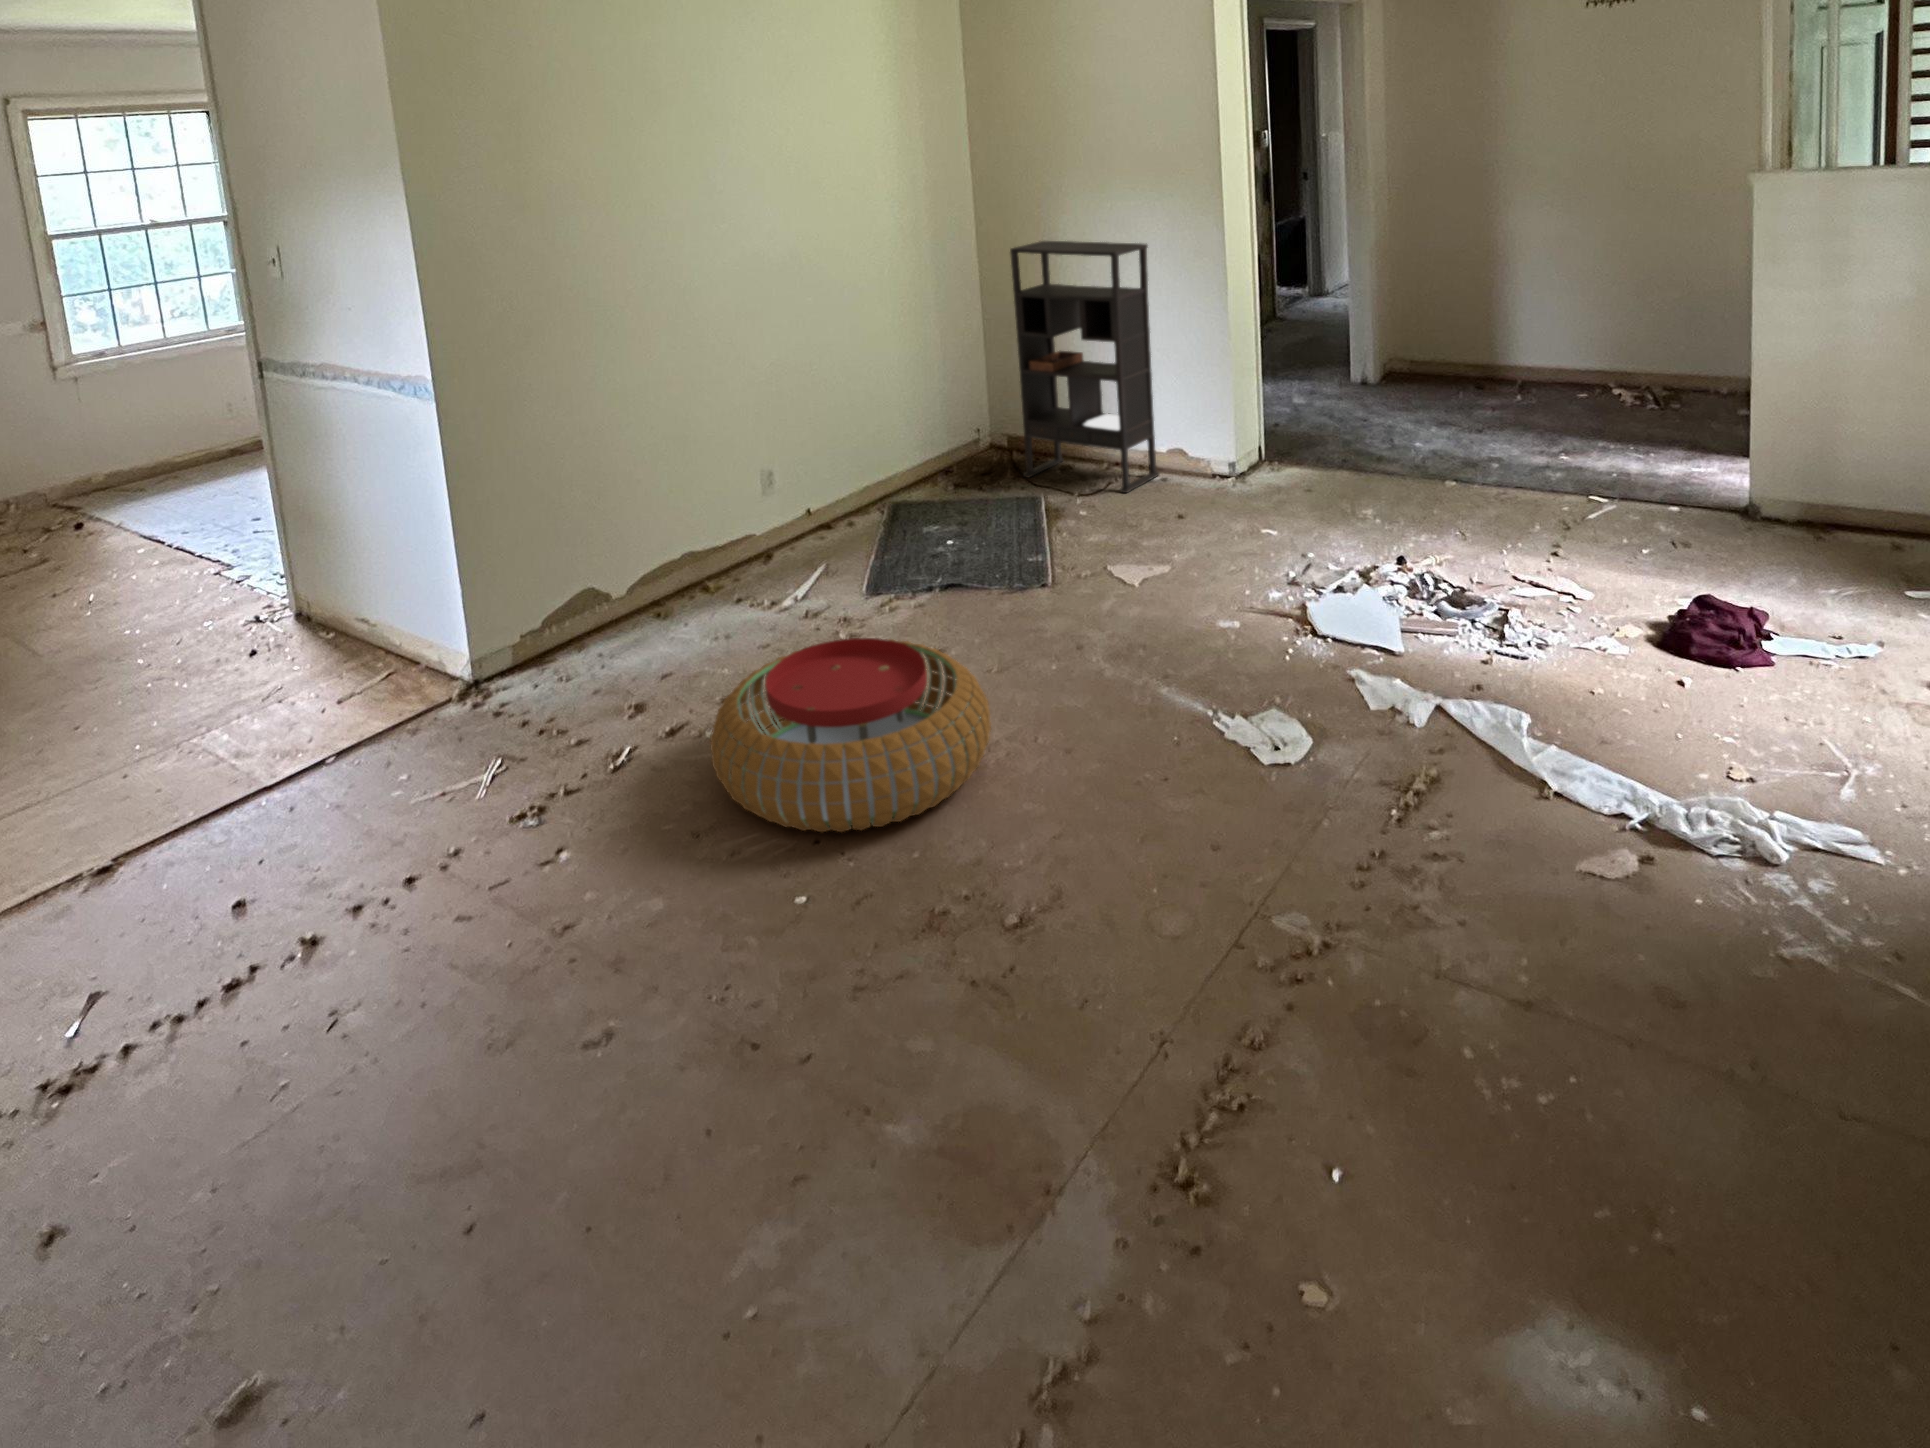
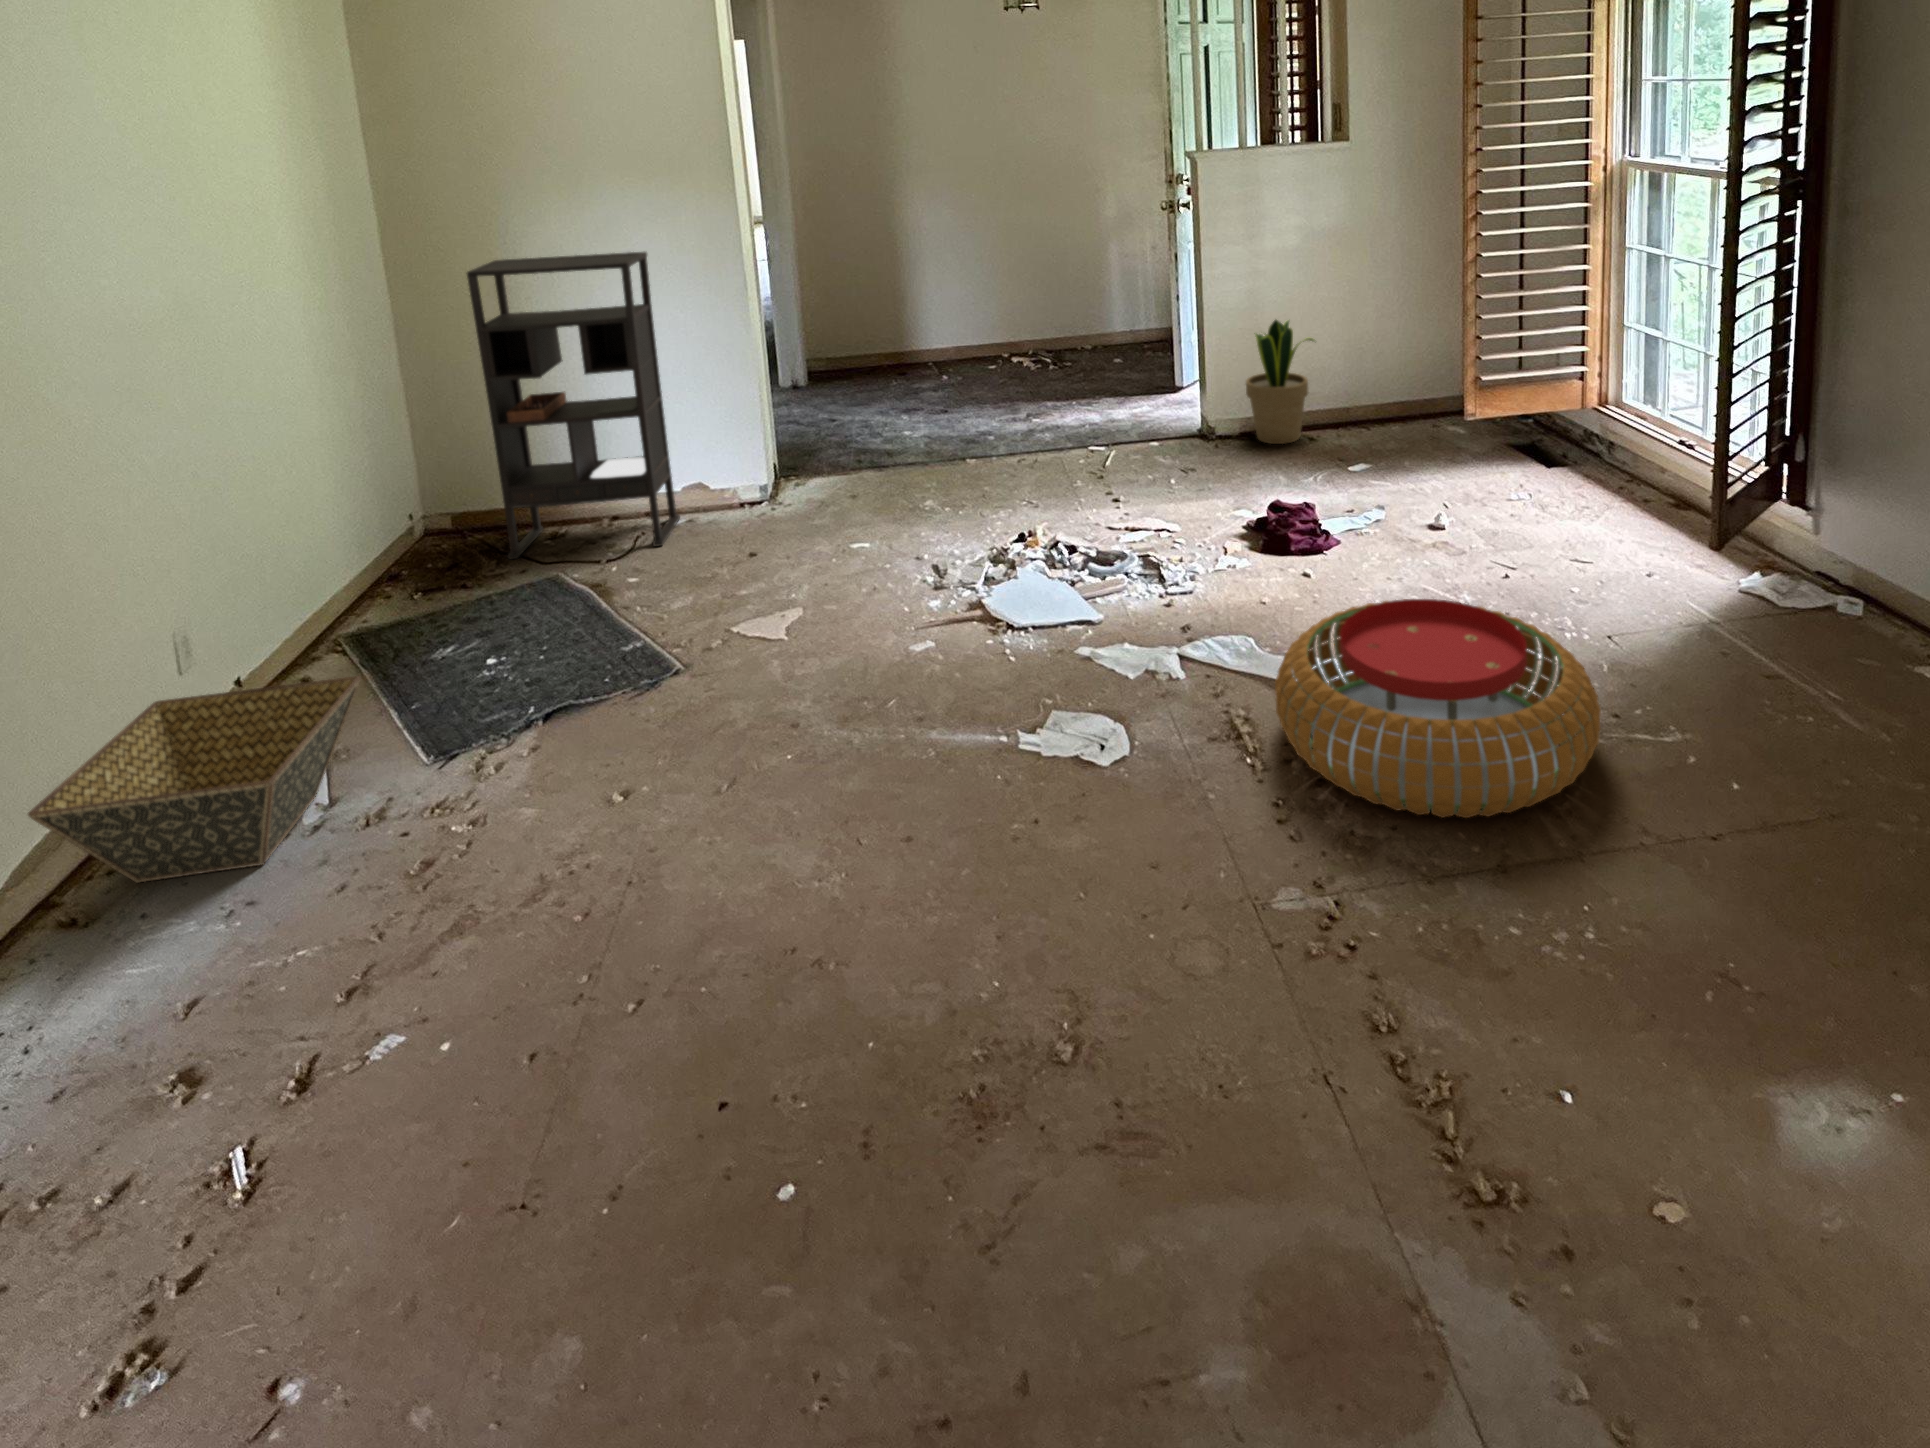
potted plant: none [1796,390,1906,547] -> present [1246,320,1314,444]
basket: none [647,504,833,619] -> present [28,676,360,883]
pouf: present [710,638,991,832] -> present [1275,599,1601,818]

